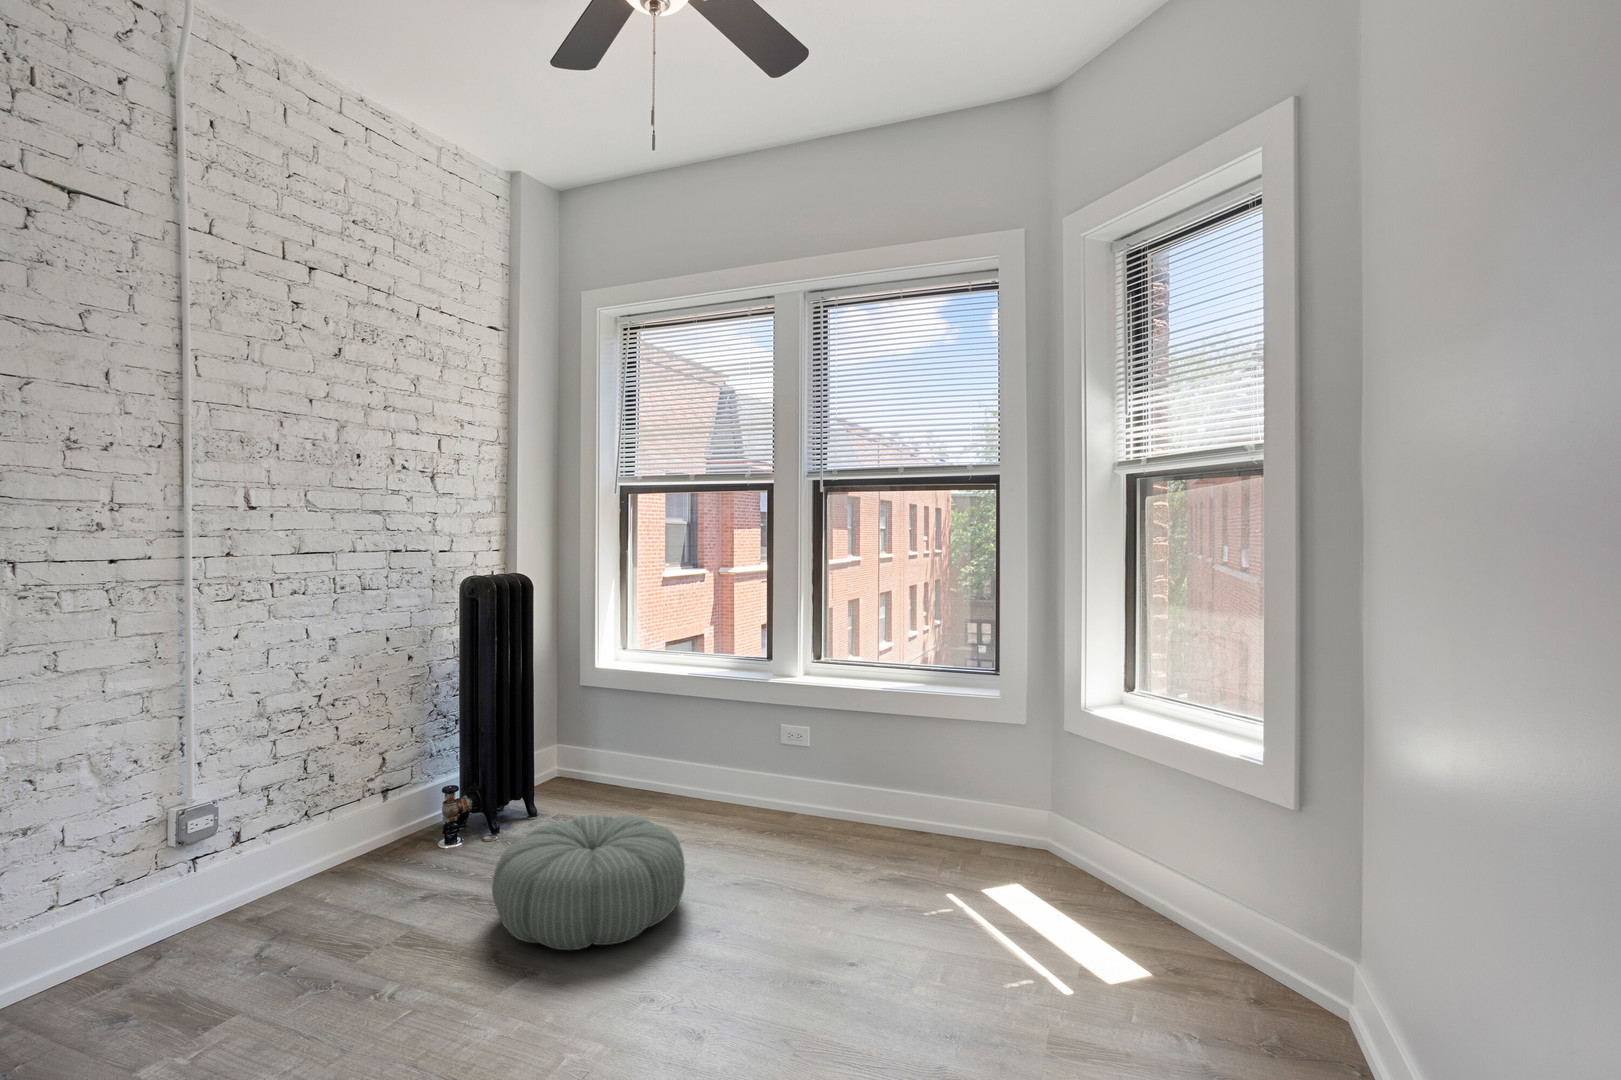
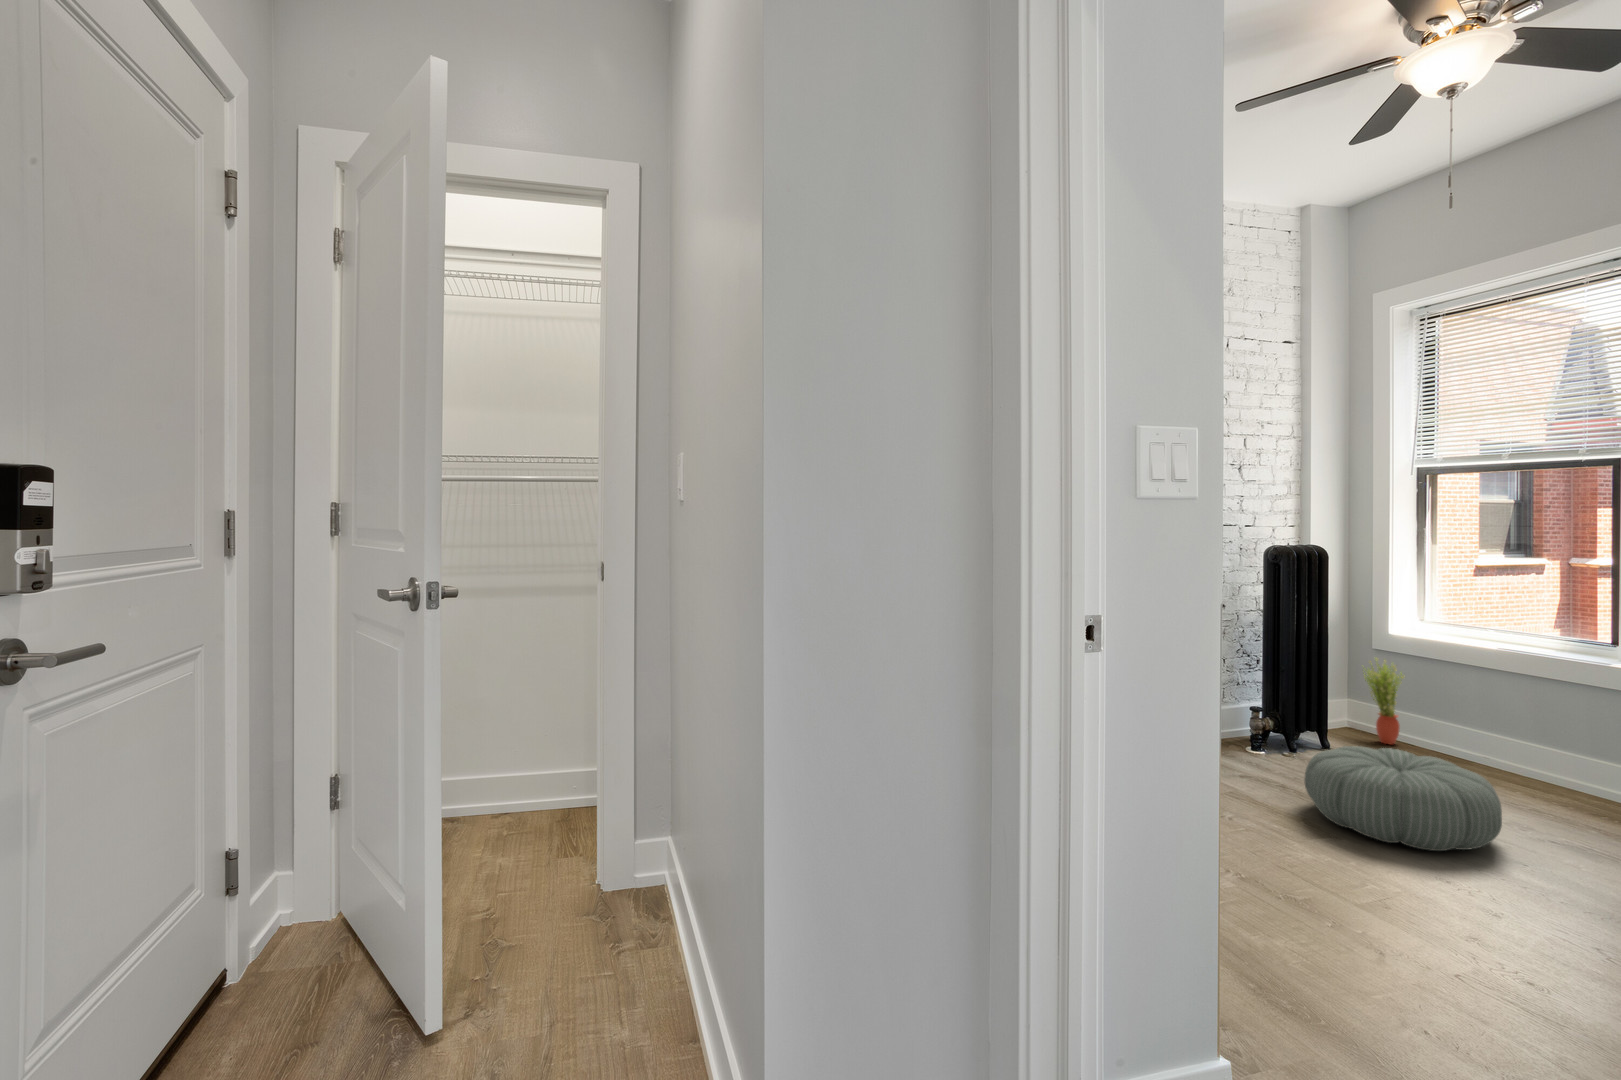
potted plant: none [569,693,608,788] -> present [1364,658,1404,745]

